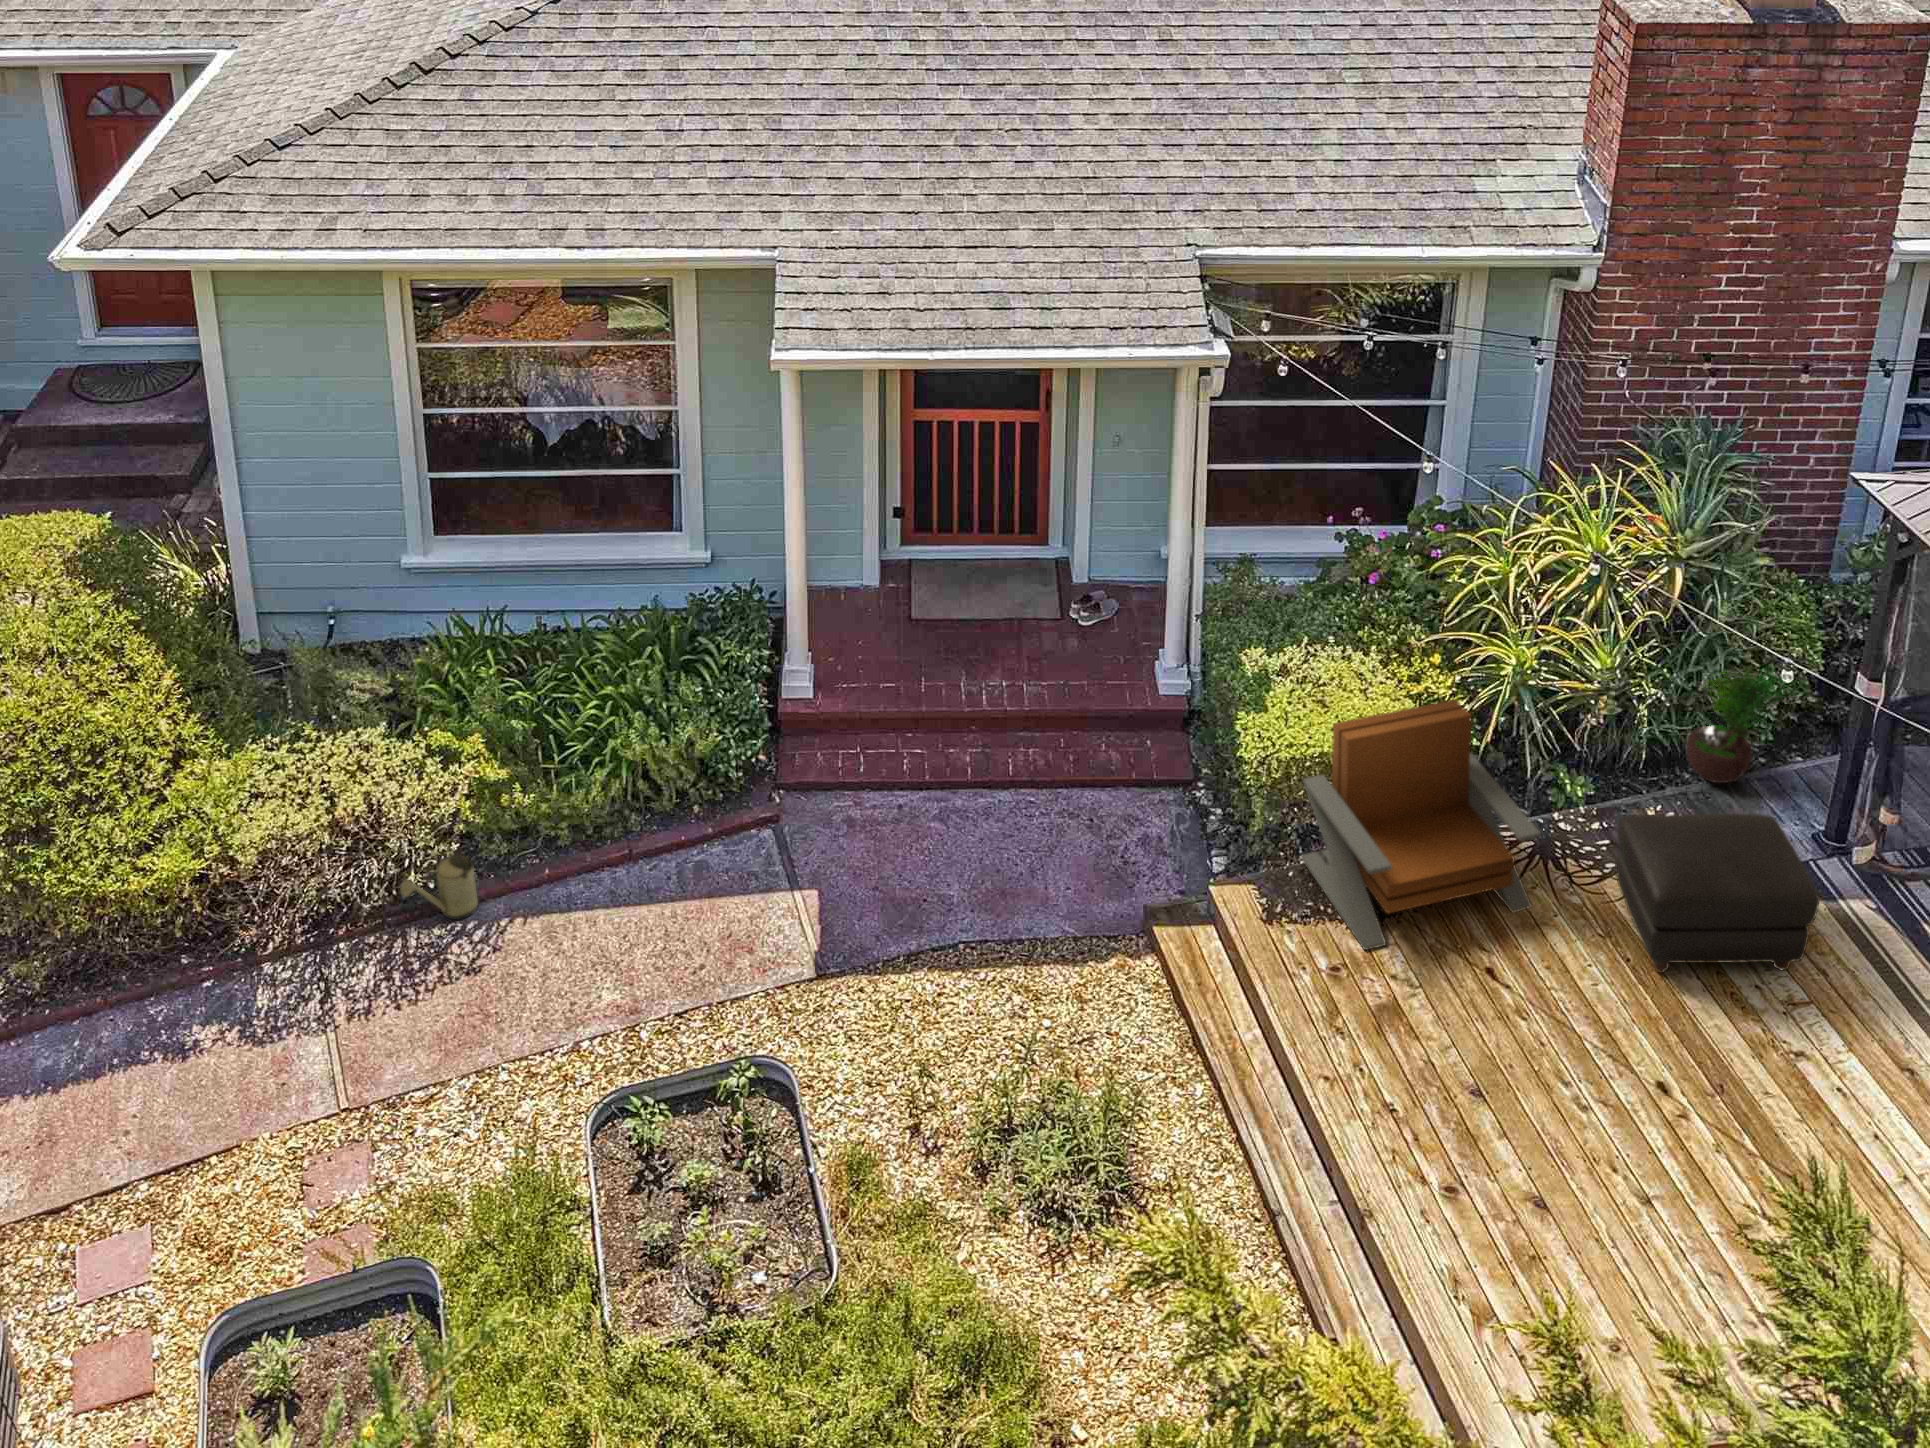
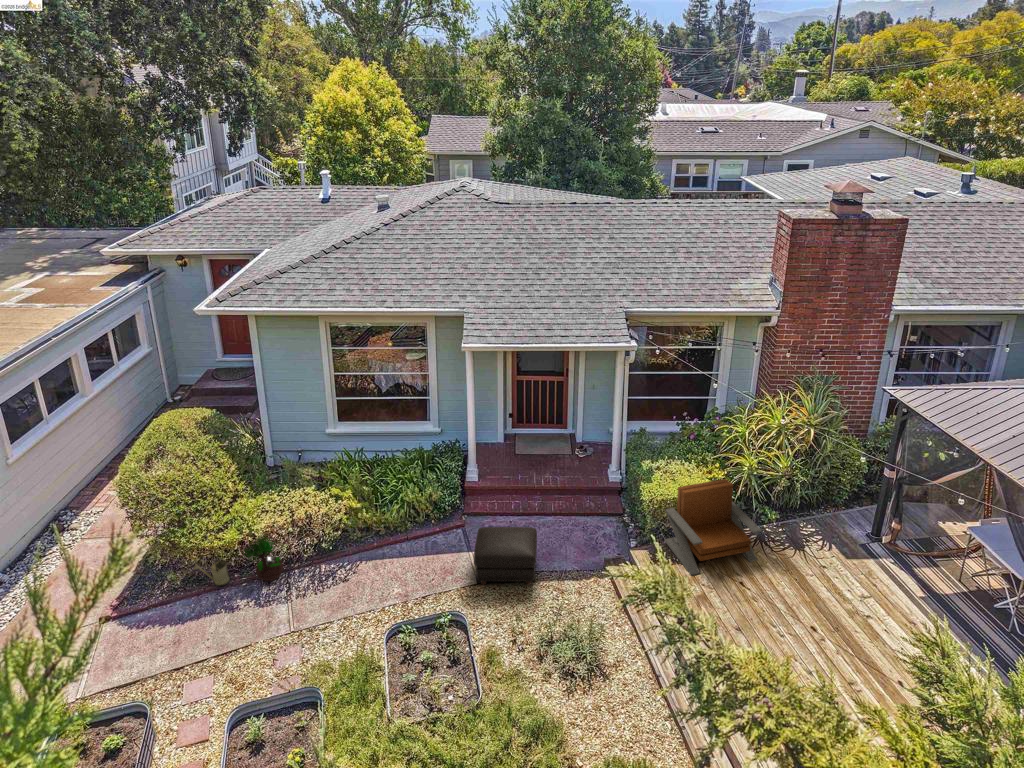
potted tree: present [1687,669,1781,783] -> present [244,535,283,581]
ottoman: present [1617,814,1819,973] -> present [474,527,537,585]
watering can: present [400,846,478,920] -> present [194,557,230,587]

